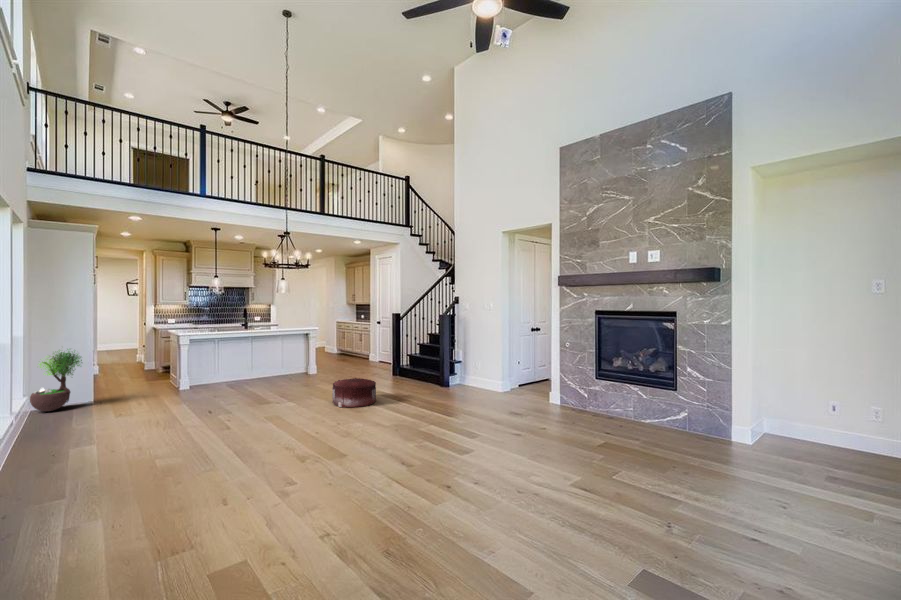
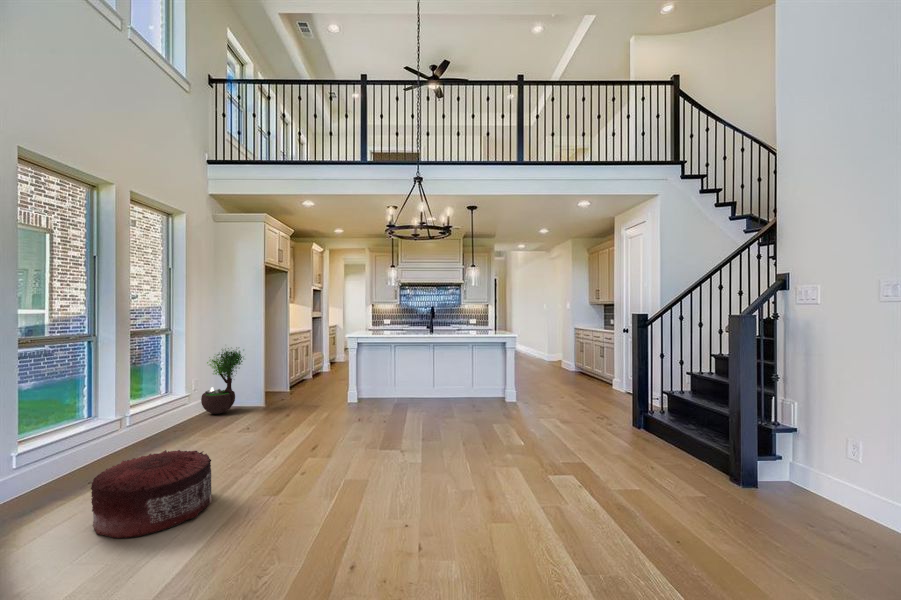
pouf: present [332,378,376,408] -> present [91,450,212,538]

